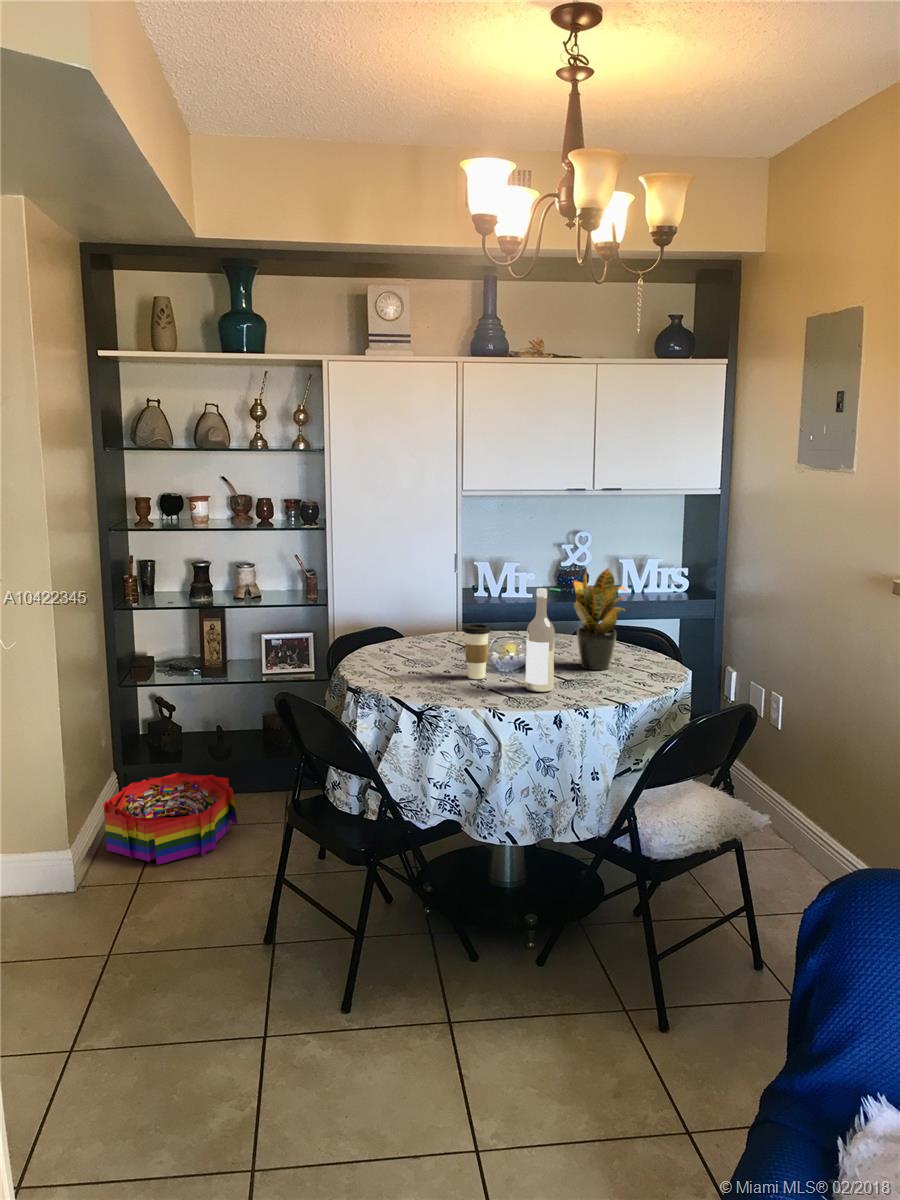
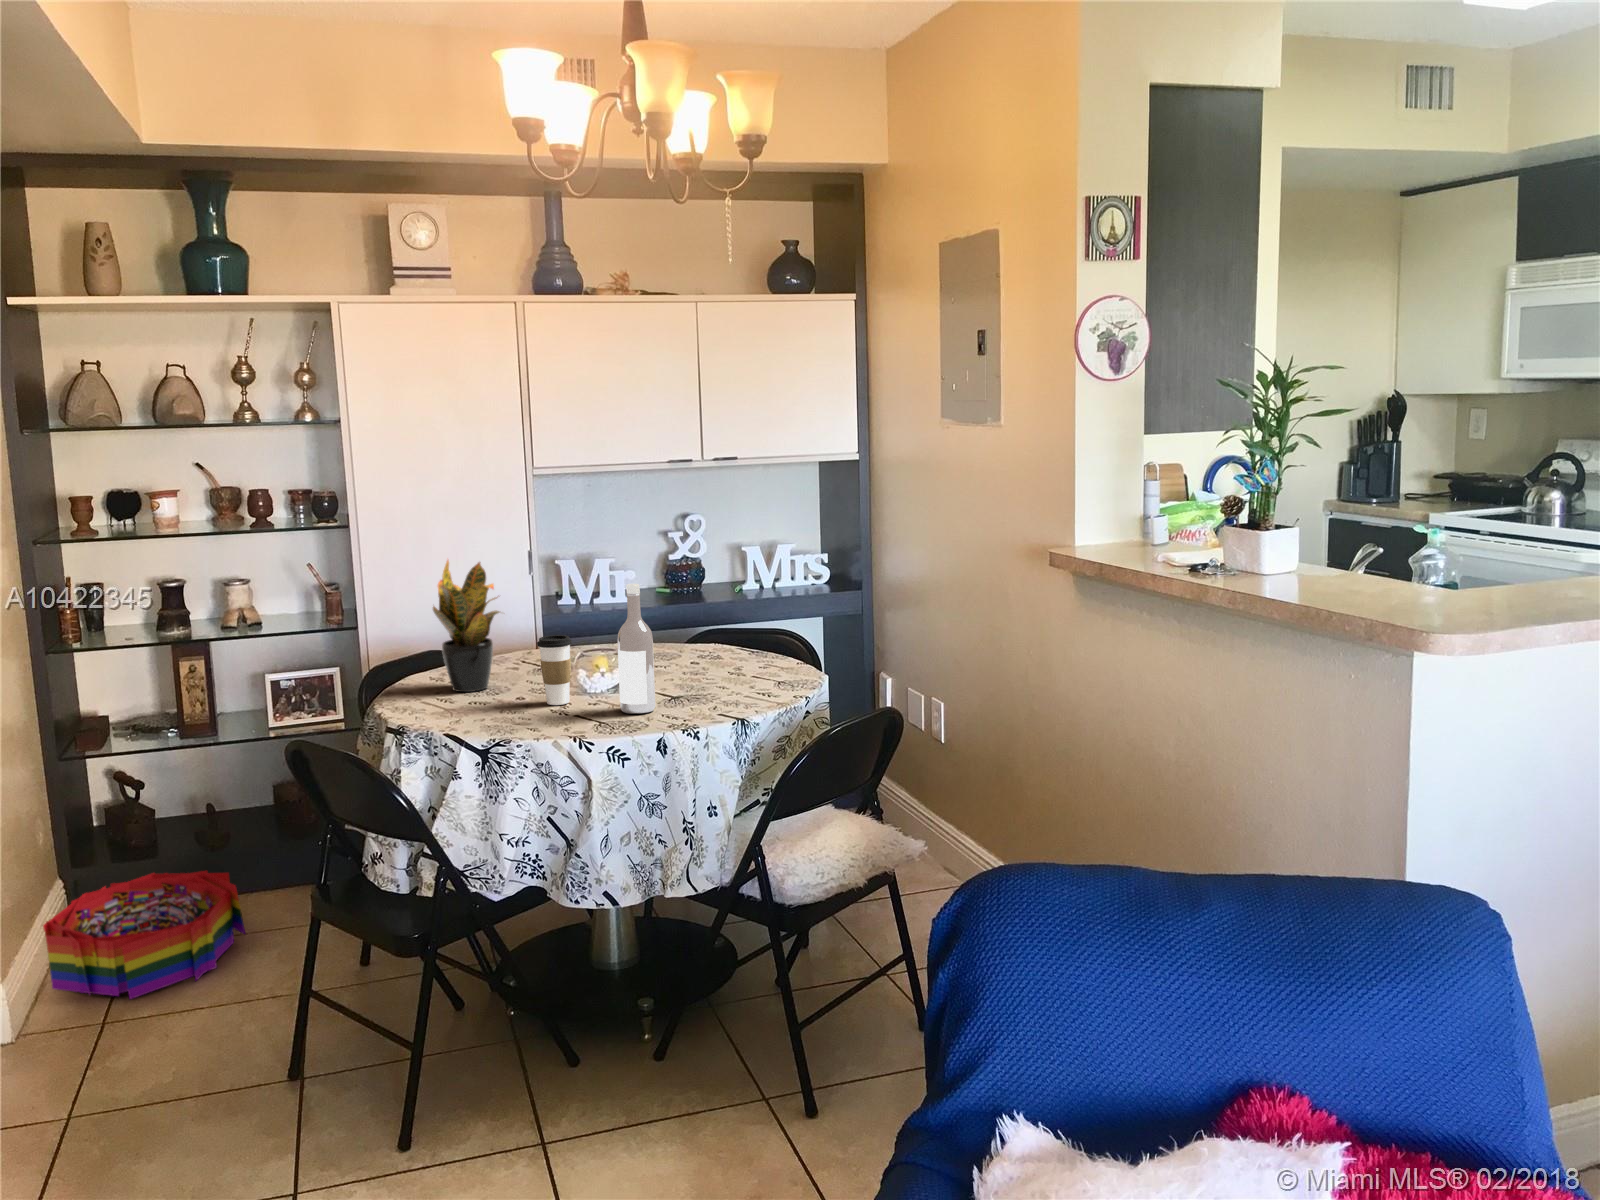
potted plant: present [574,568,625,670] -> present [433,560,500,692]

